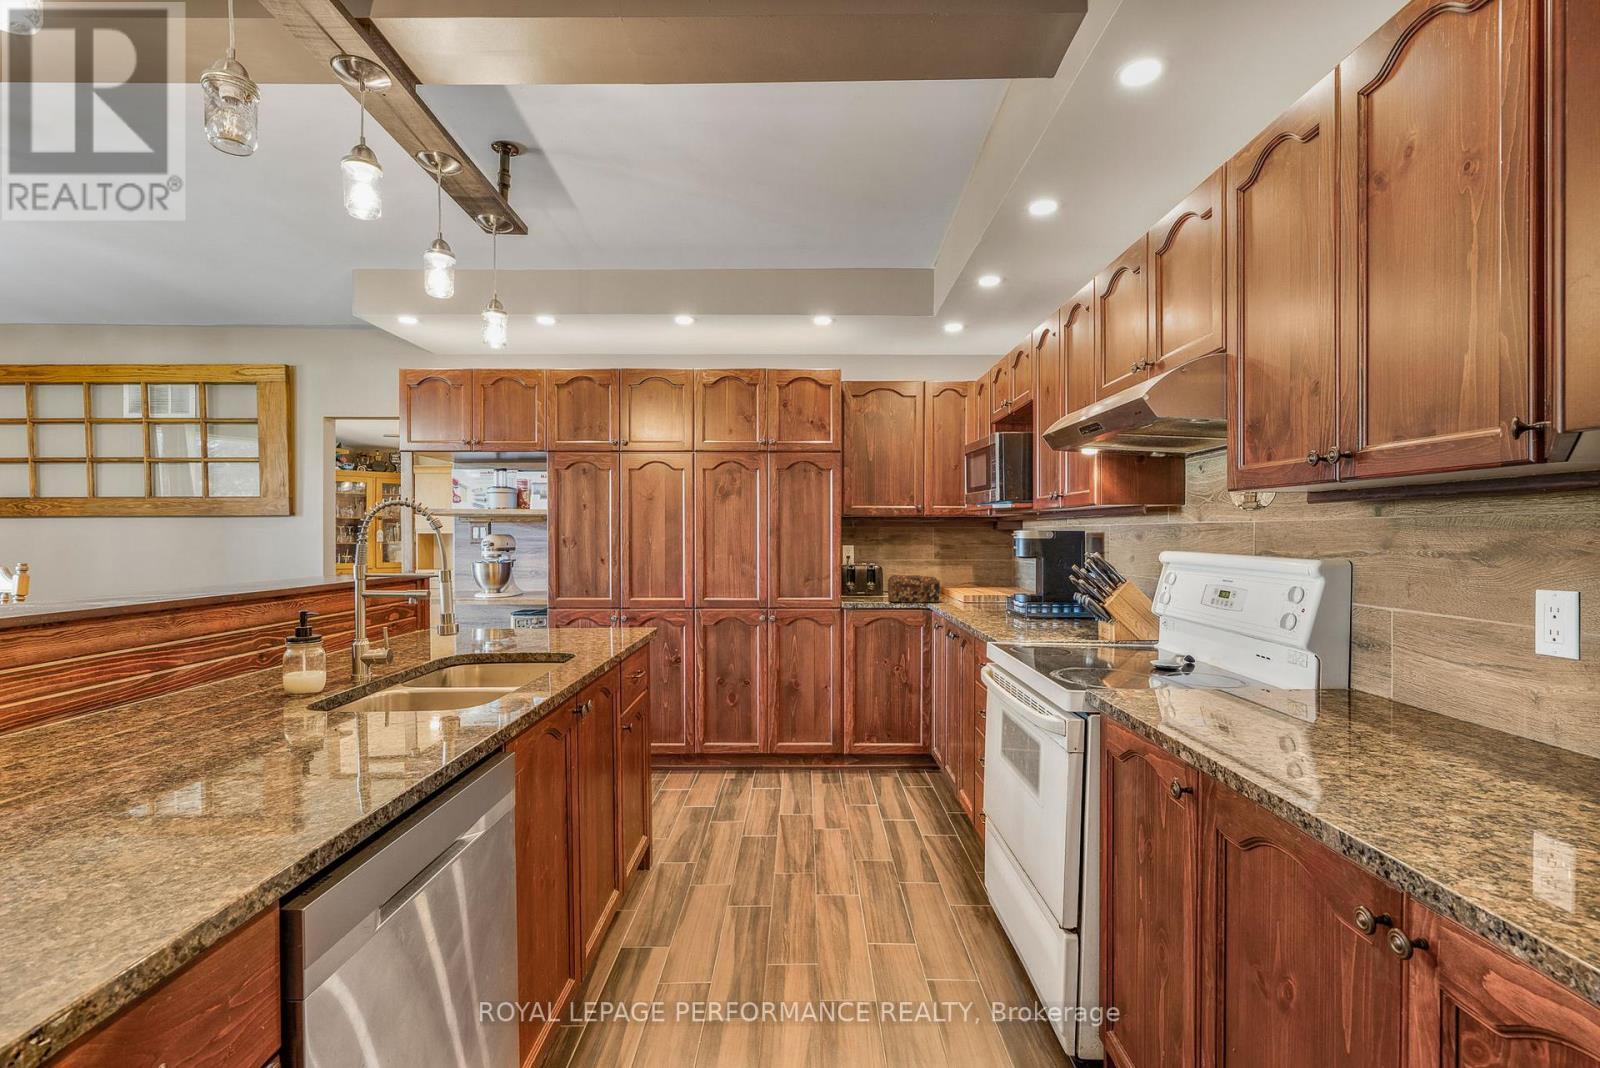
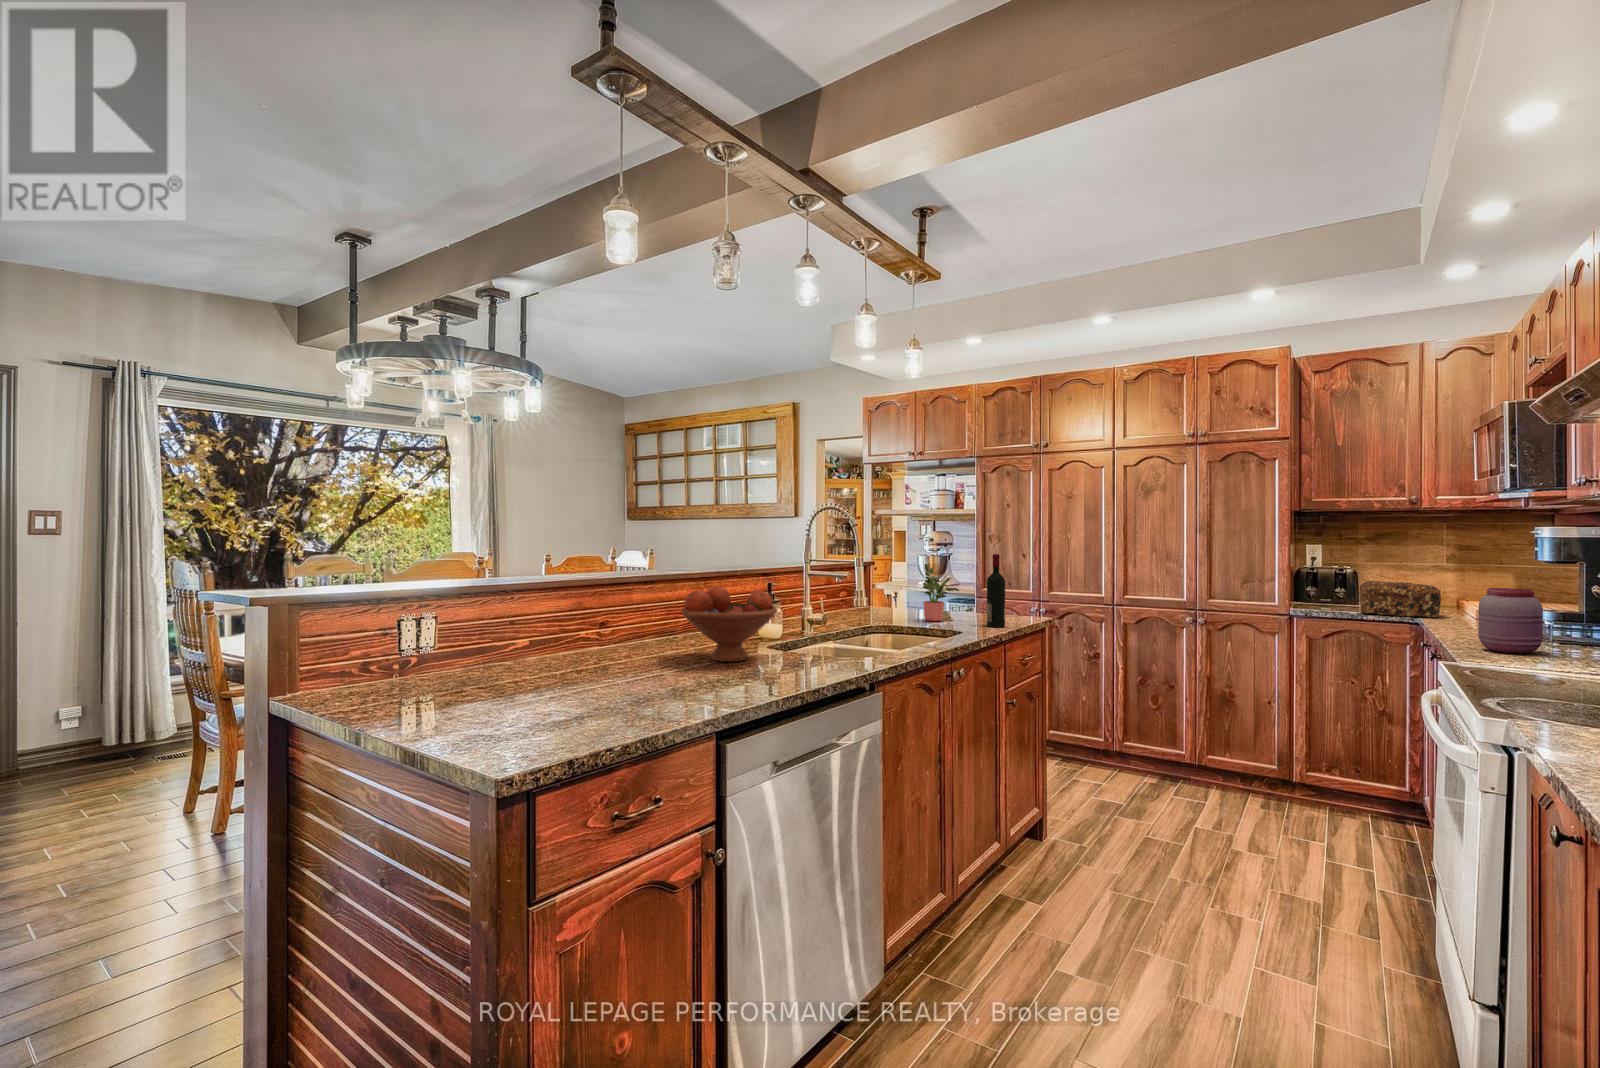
wine bottle: none [588,556,610,641] -> present [987,554,1005,627]
potted plant: none [506,569,551,640] -> present [923,564,959,621]
jar: none [992,576,1029,627] -> present [1478,588,1543,654]
fruit bowl: none [71,614,298,749] -> present [681,586,777,662]

